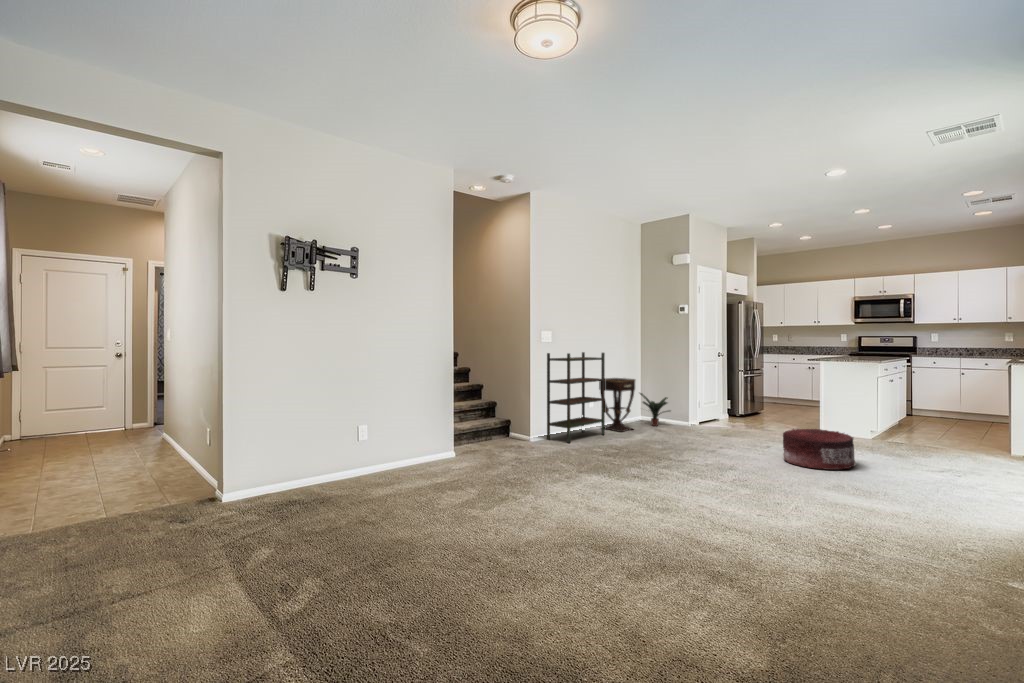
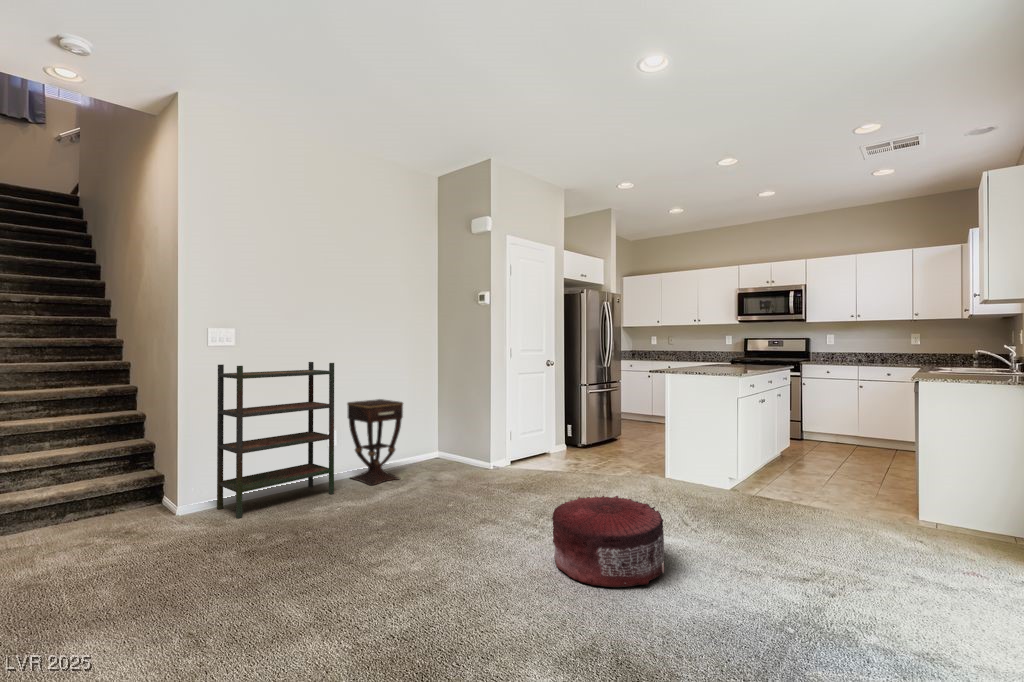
potted plant: present [640,393,670,426] -> none [422,419,465,470]

